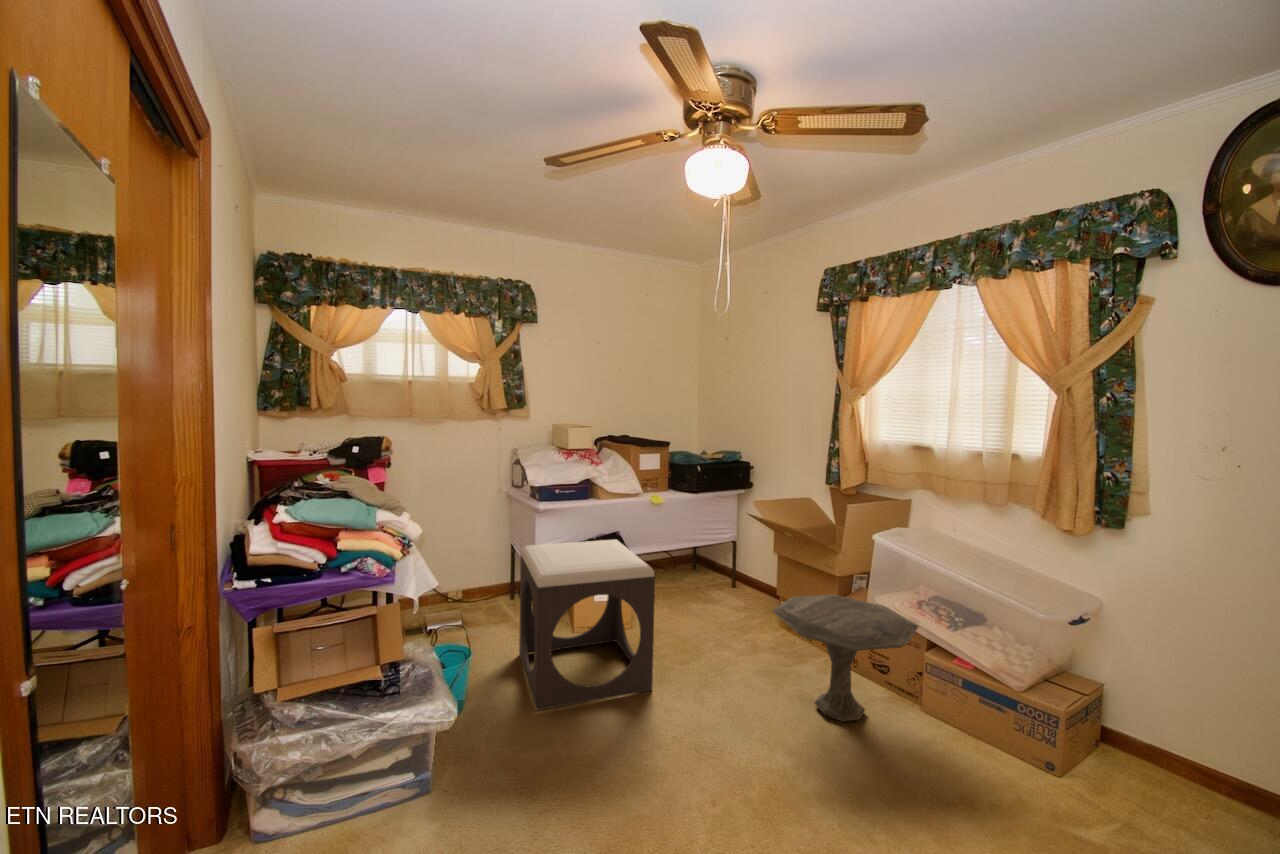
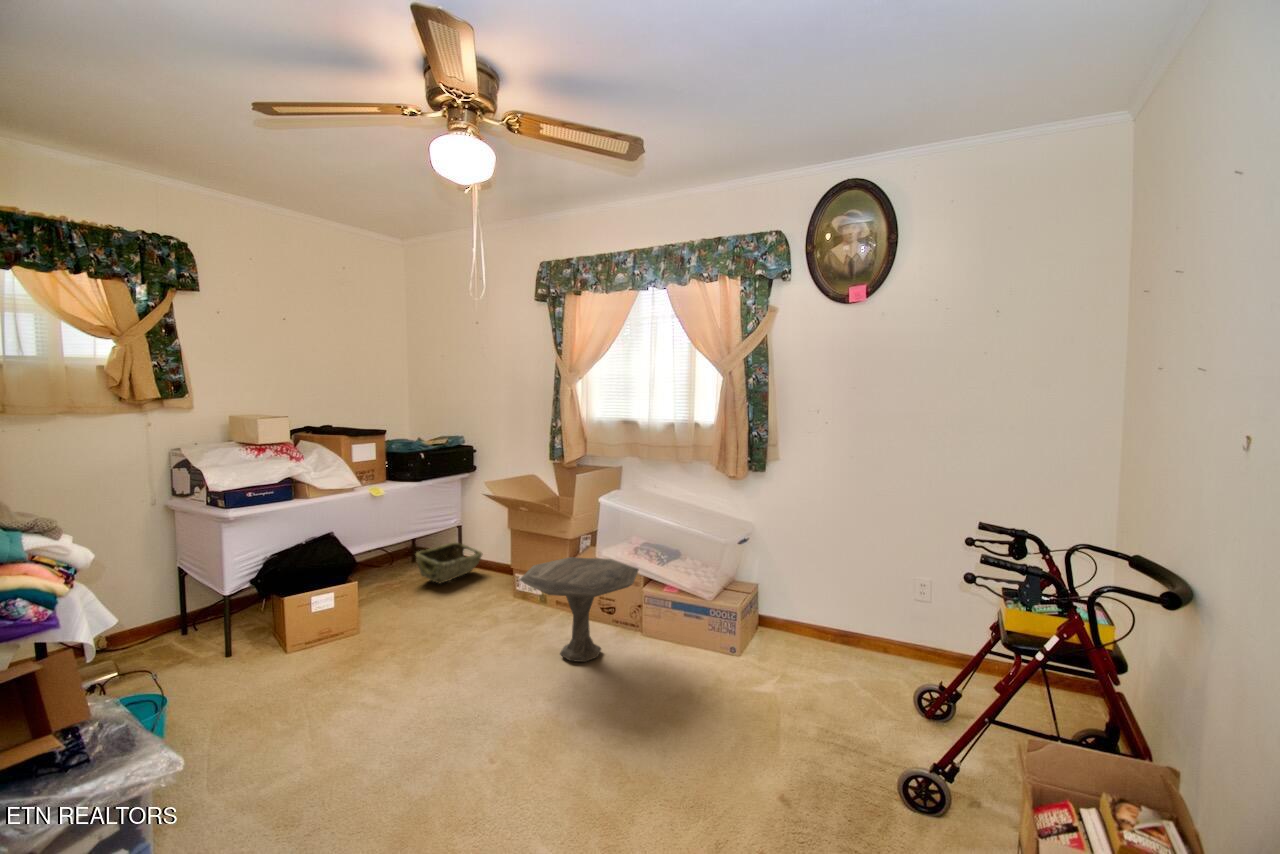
footstool: present [519,540,655,710] -> none [217,539,402,740]
woven basket: none [690,555,753,594] -> present [416,542,482,583]

